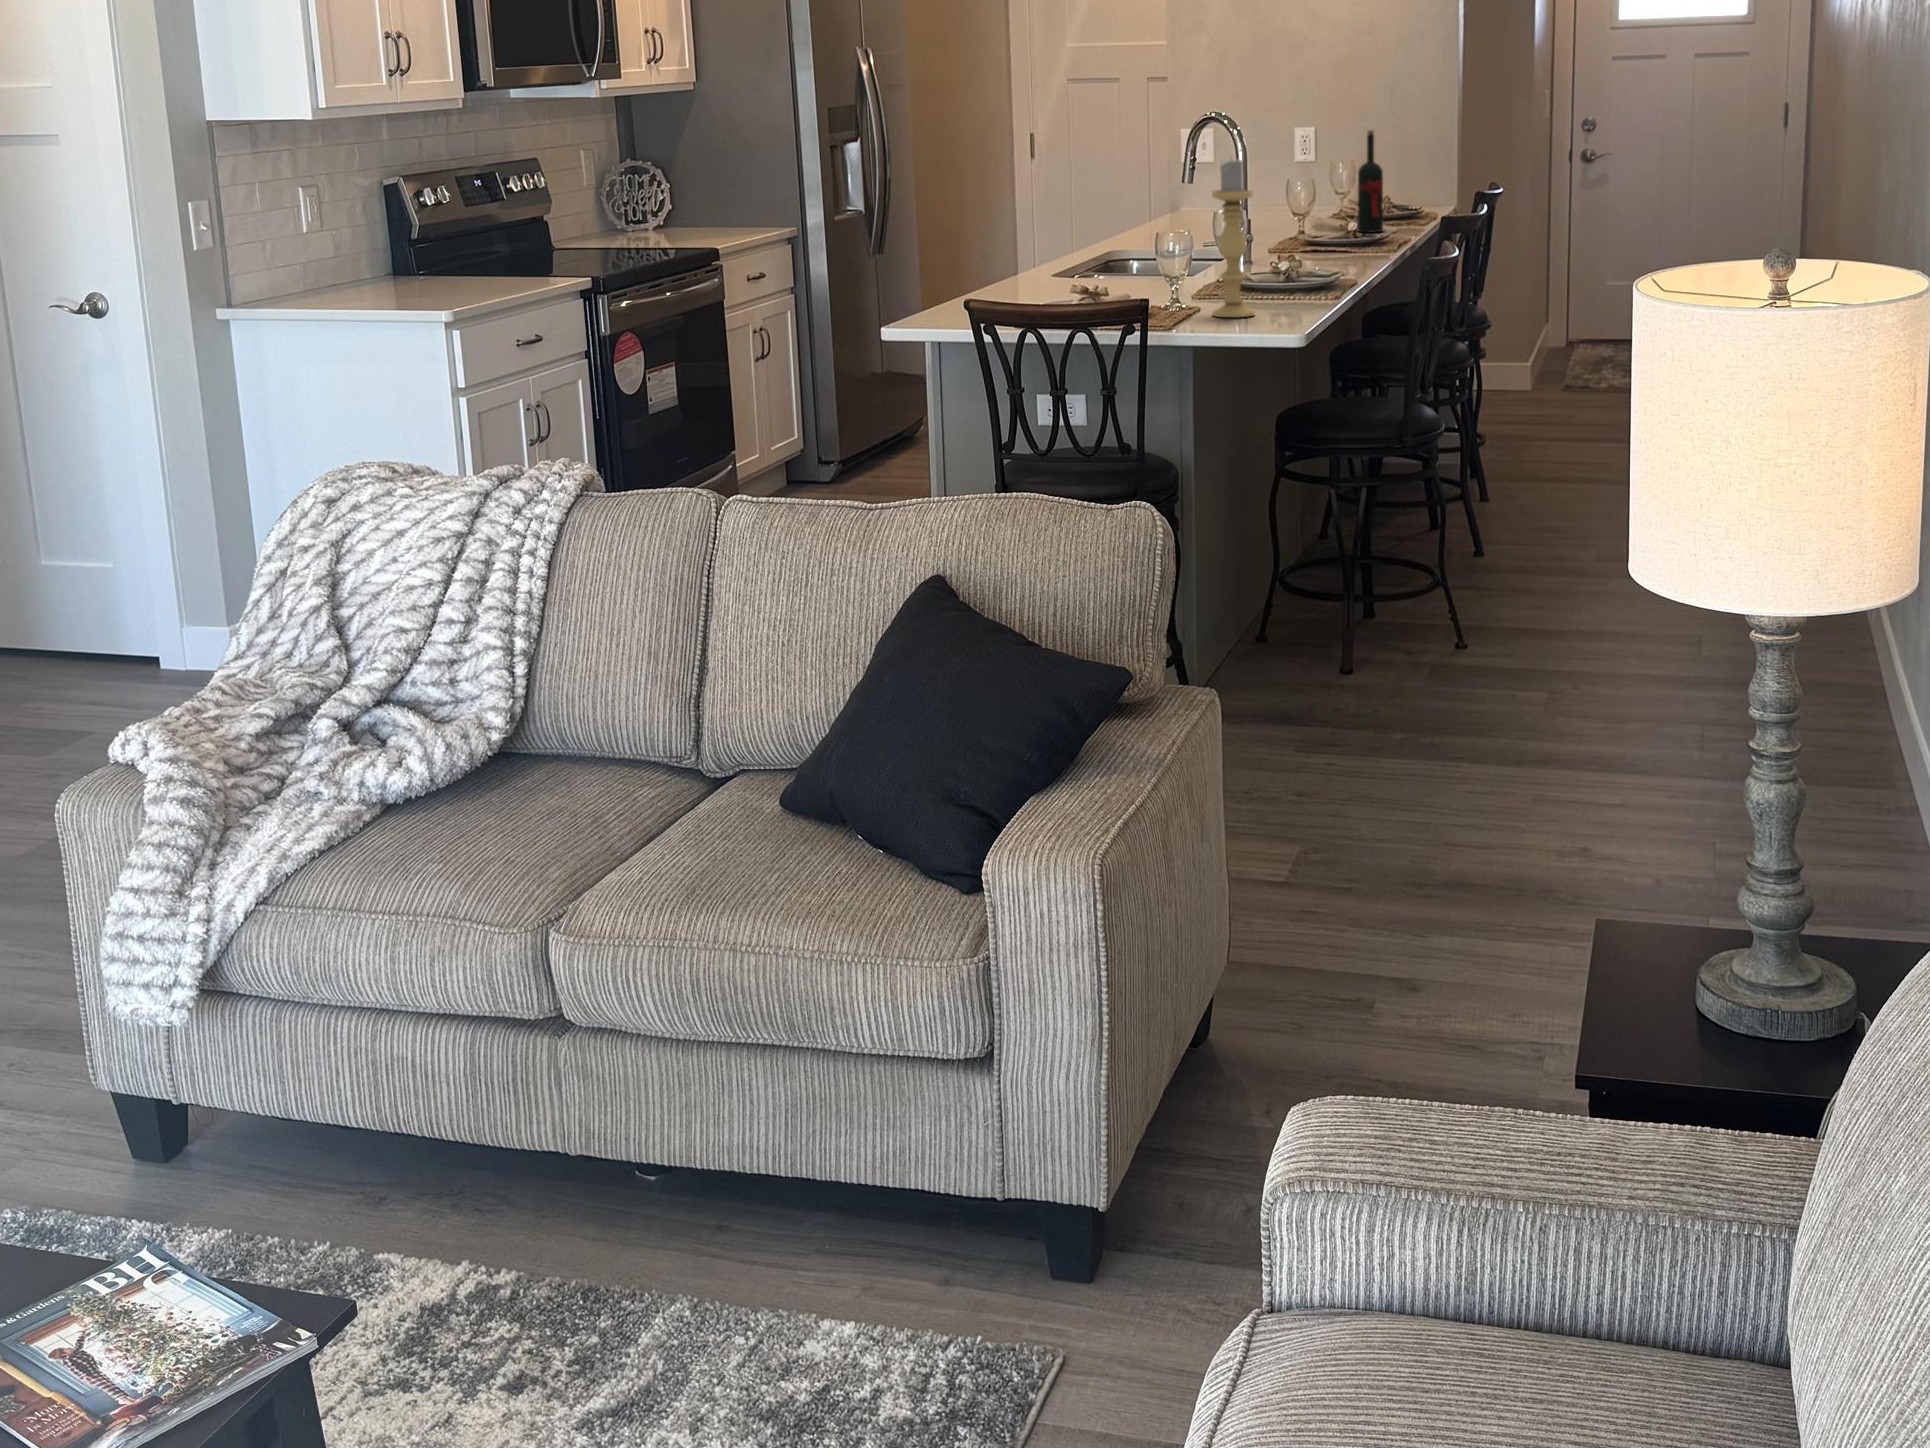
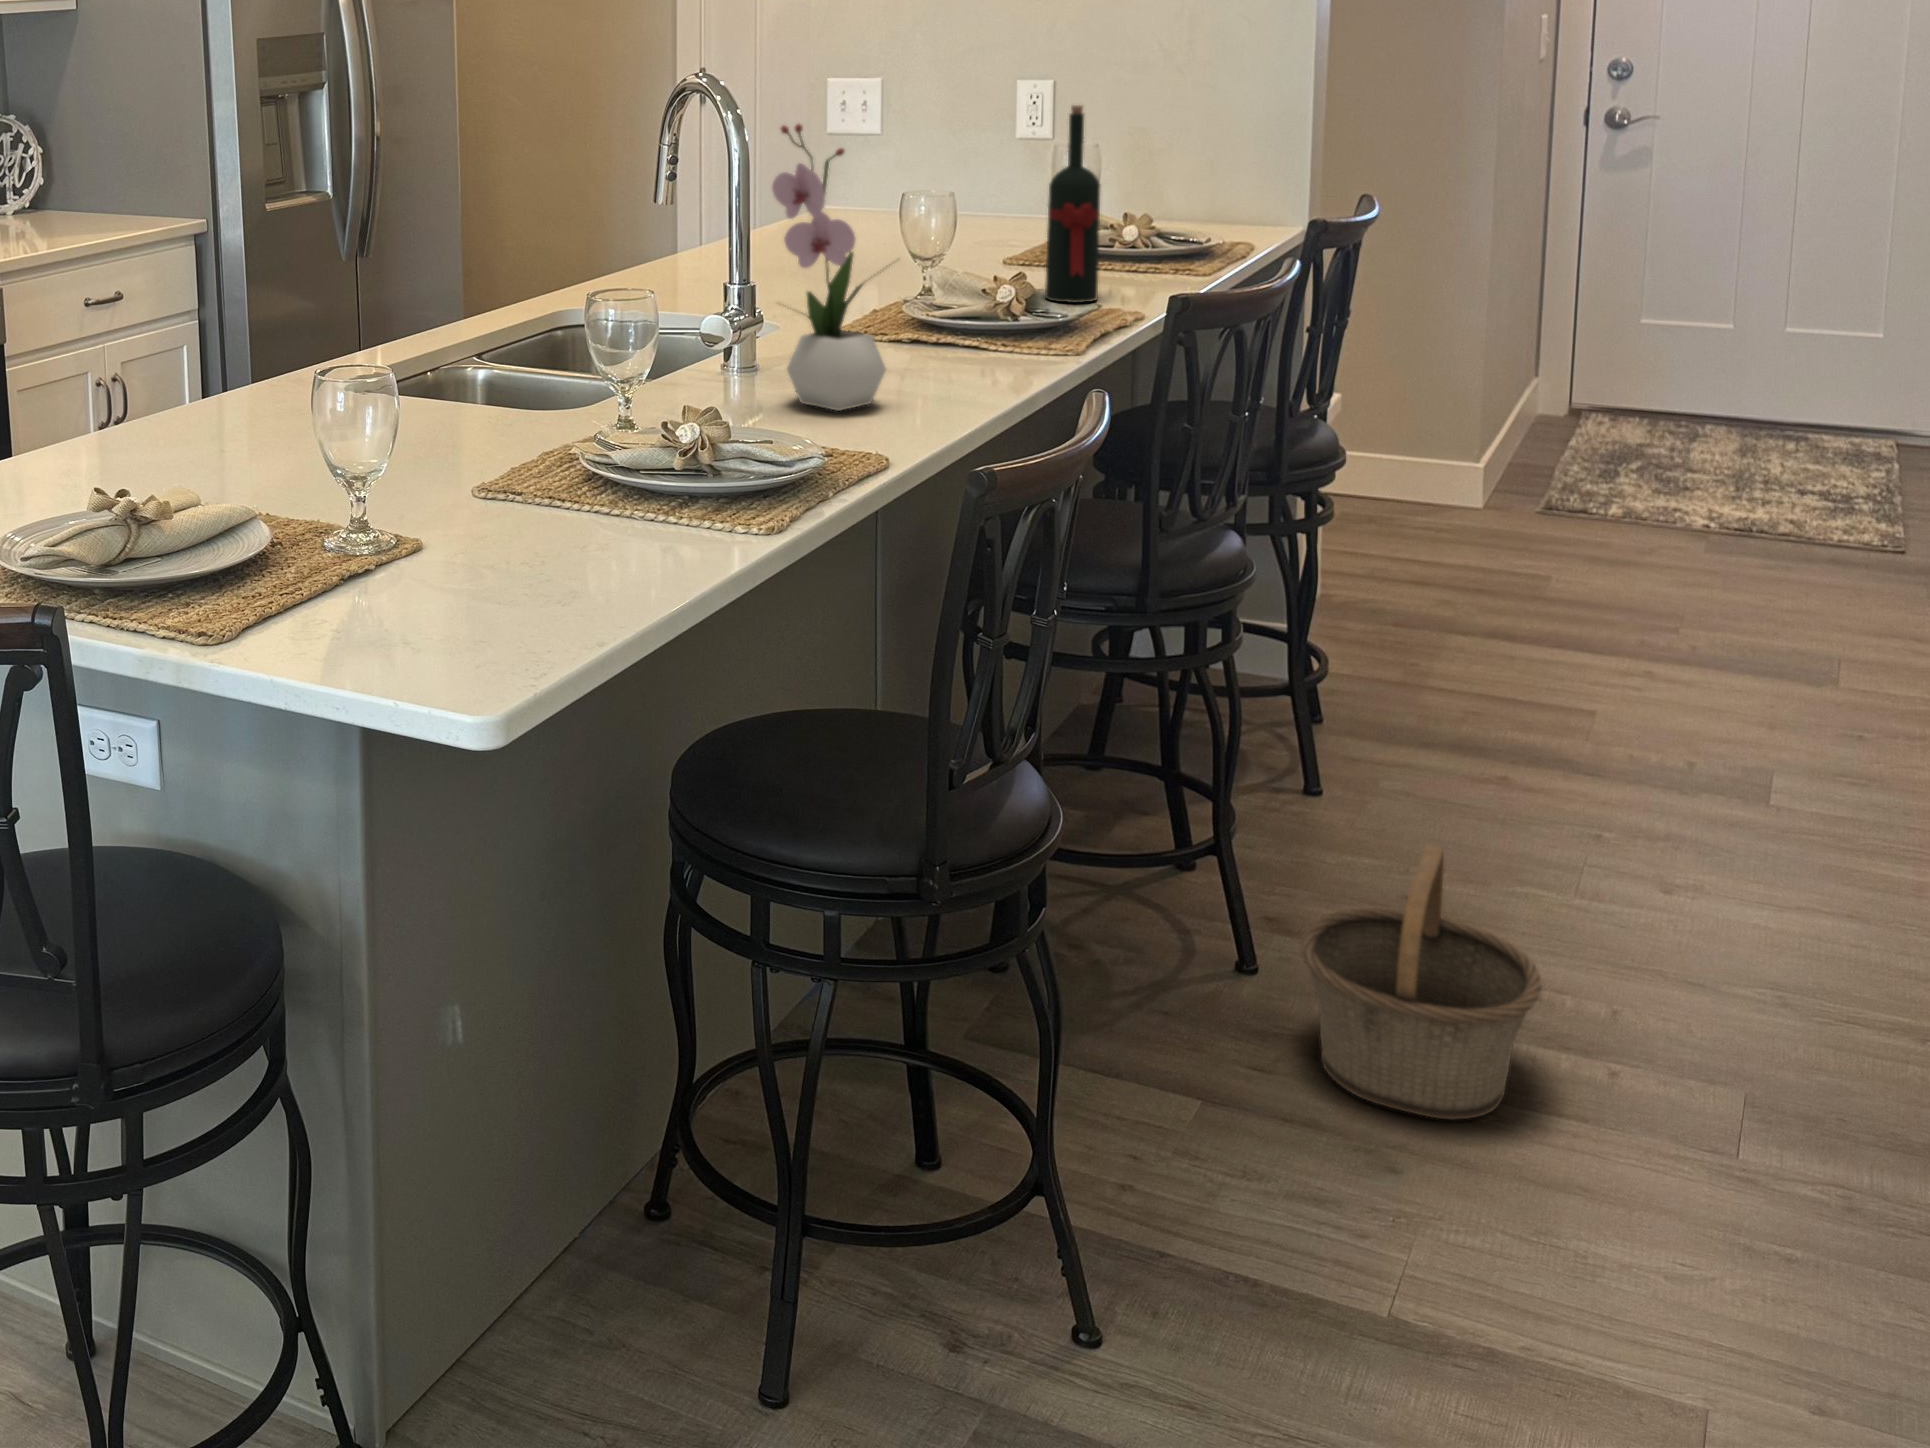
flower arrangement: none [1282,130,1336,264] -> present [772,124,899,411]
candle holder: present [1212,159,1255,317] -> none [326,234,442,656]
basket: none [1508,462,1609,576] -> present [1301,844,1542,1120]

